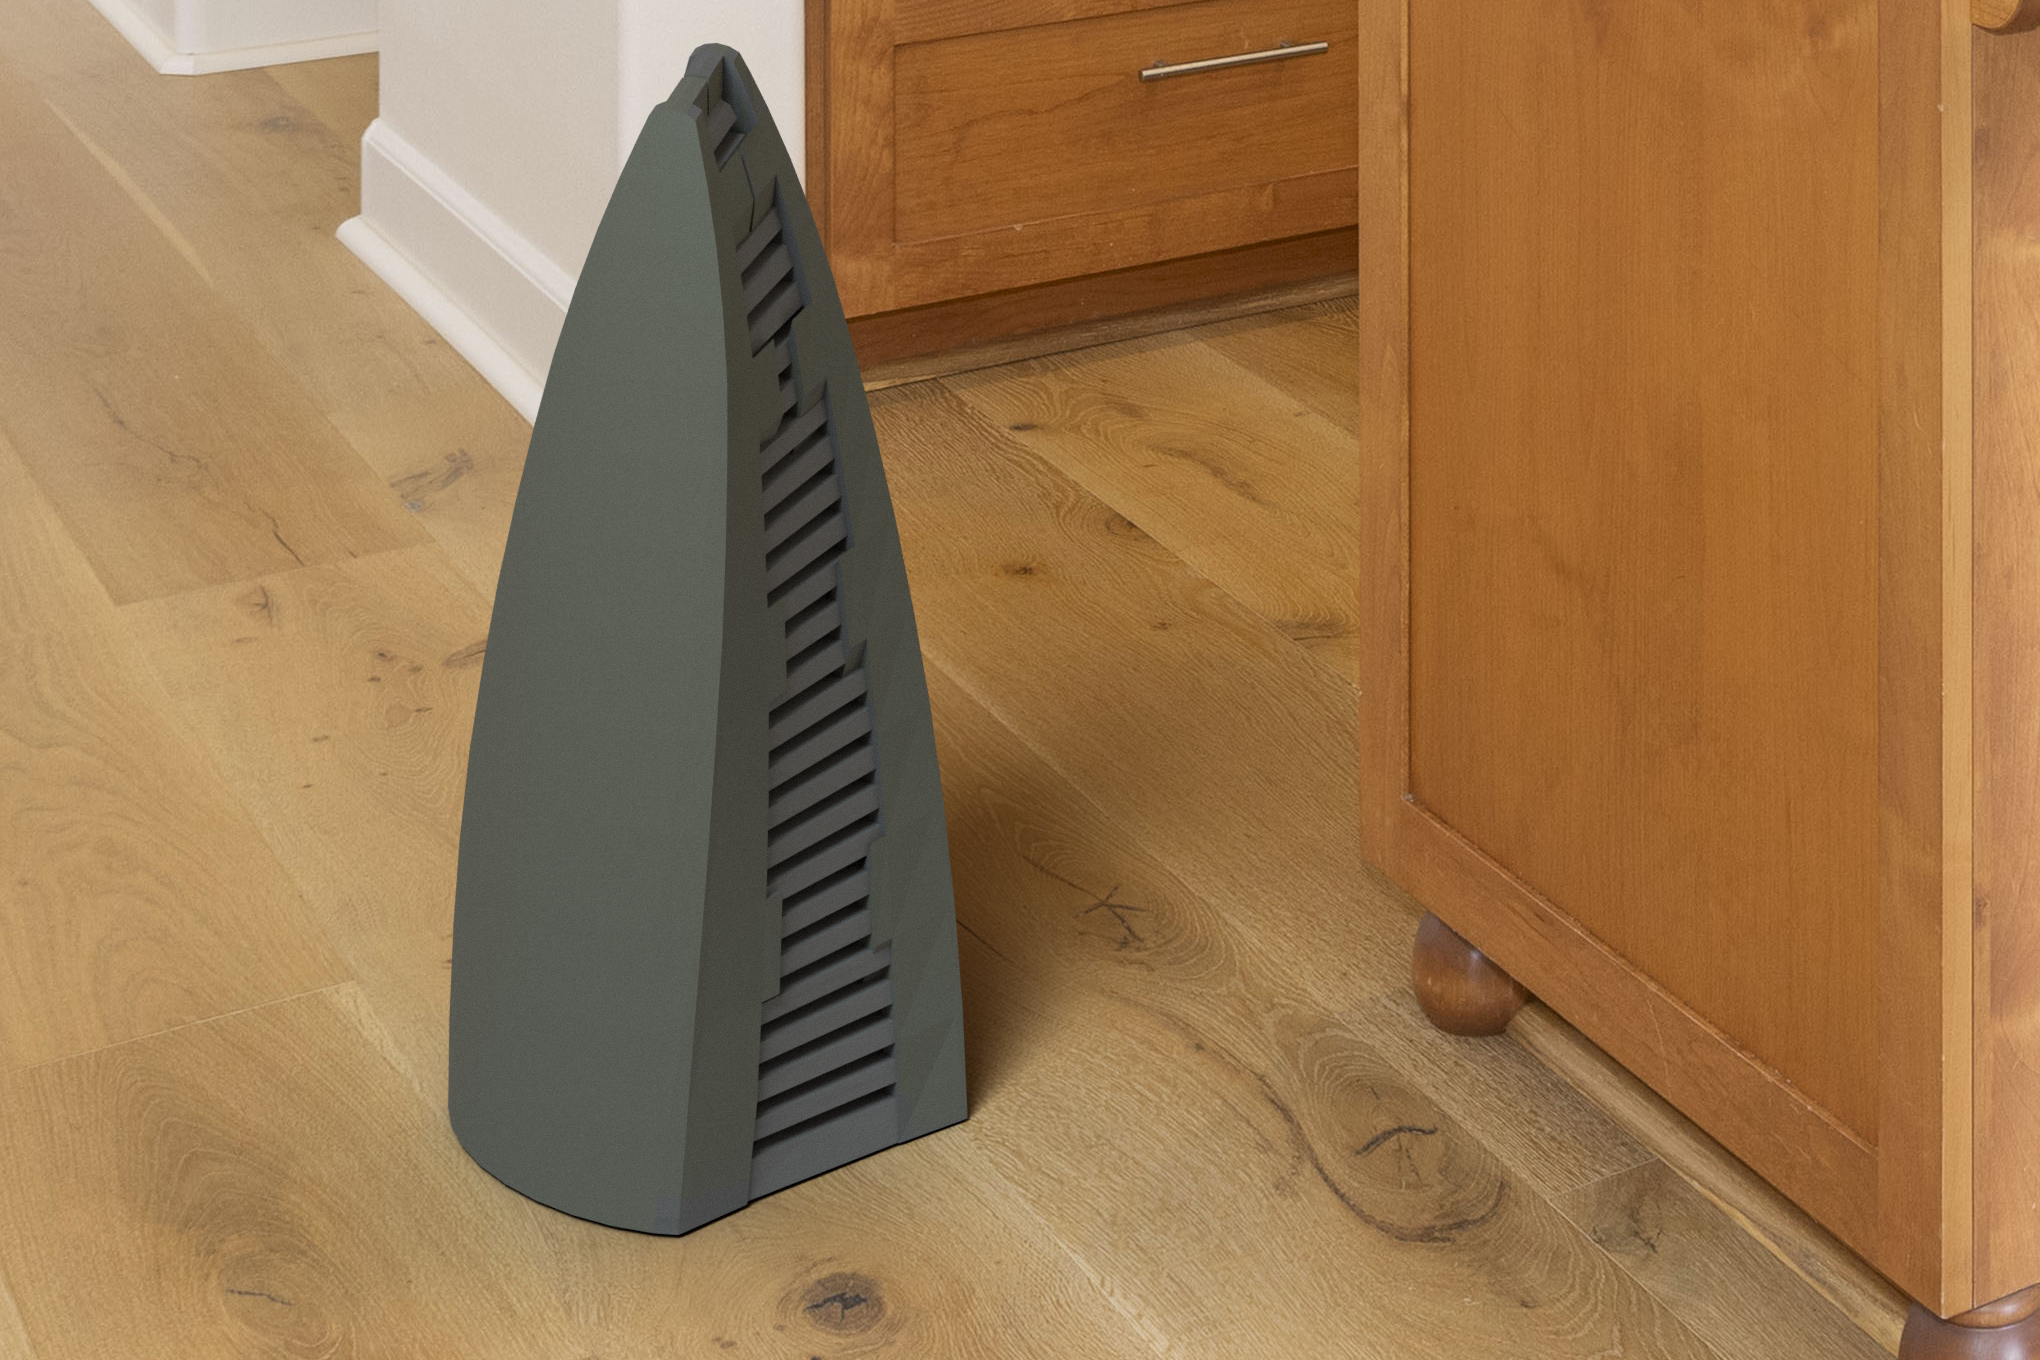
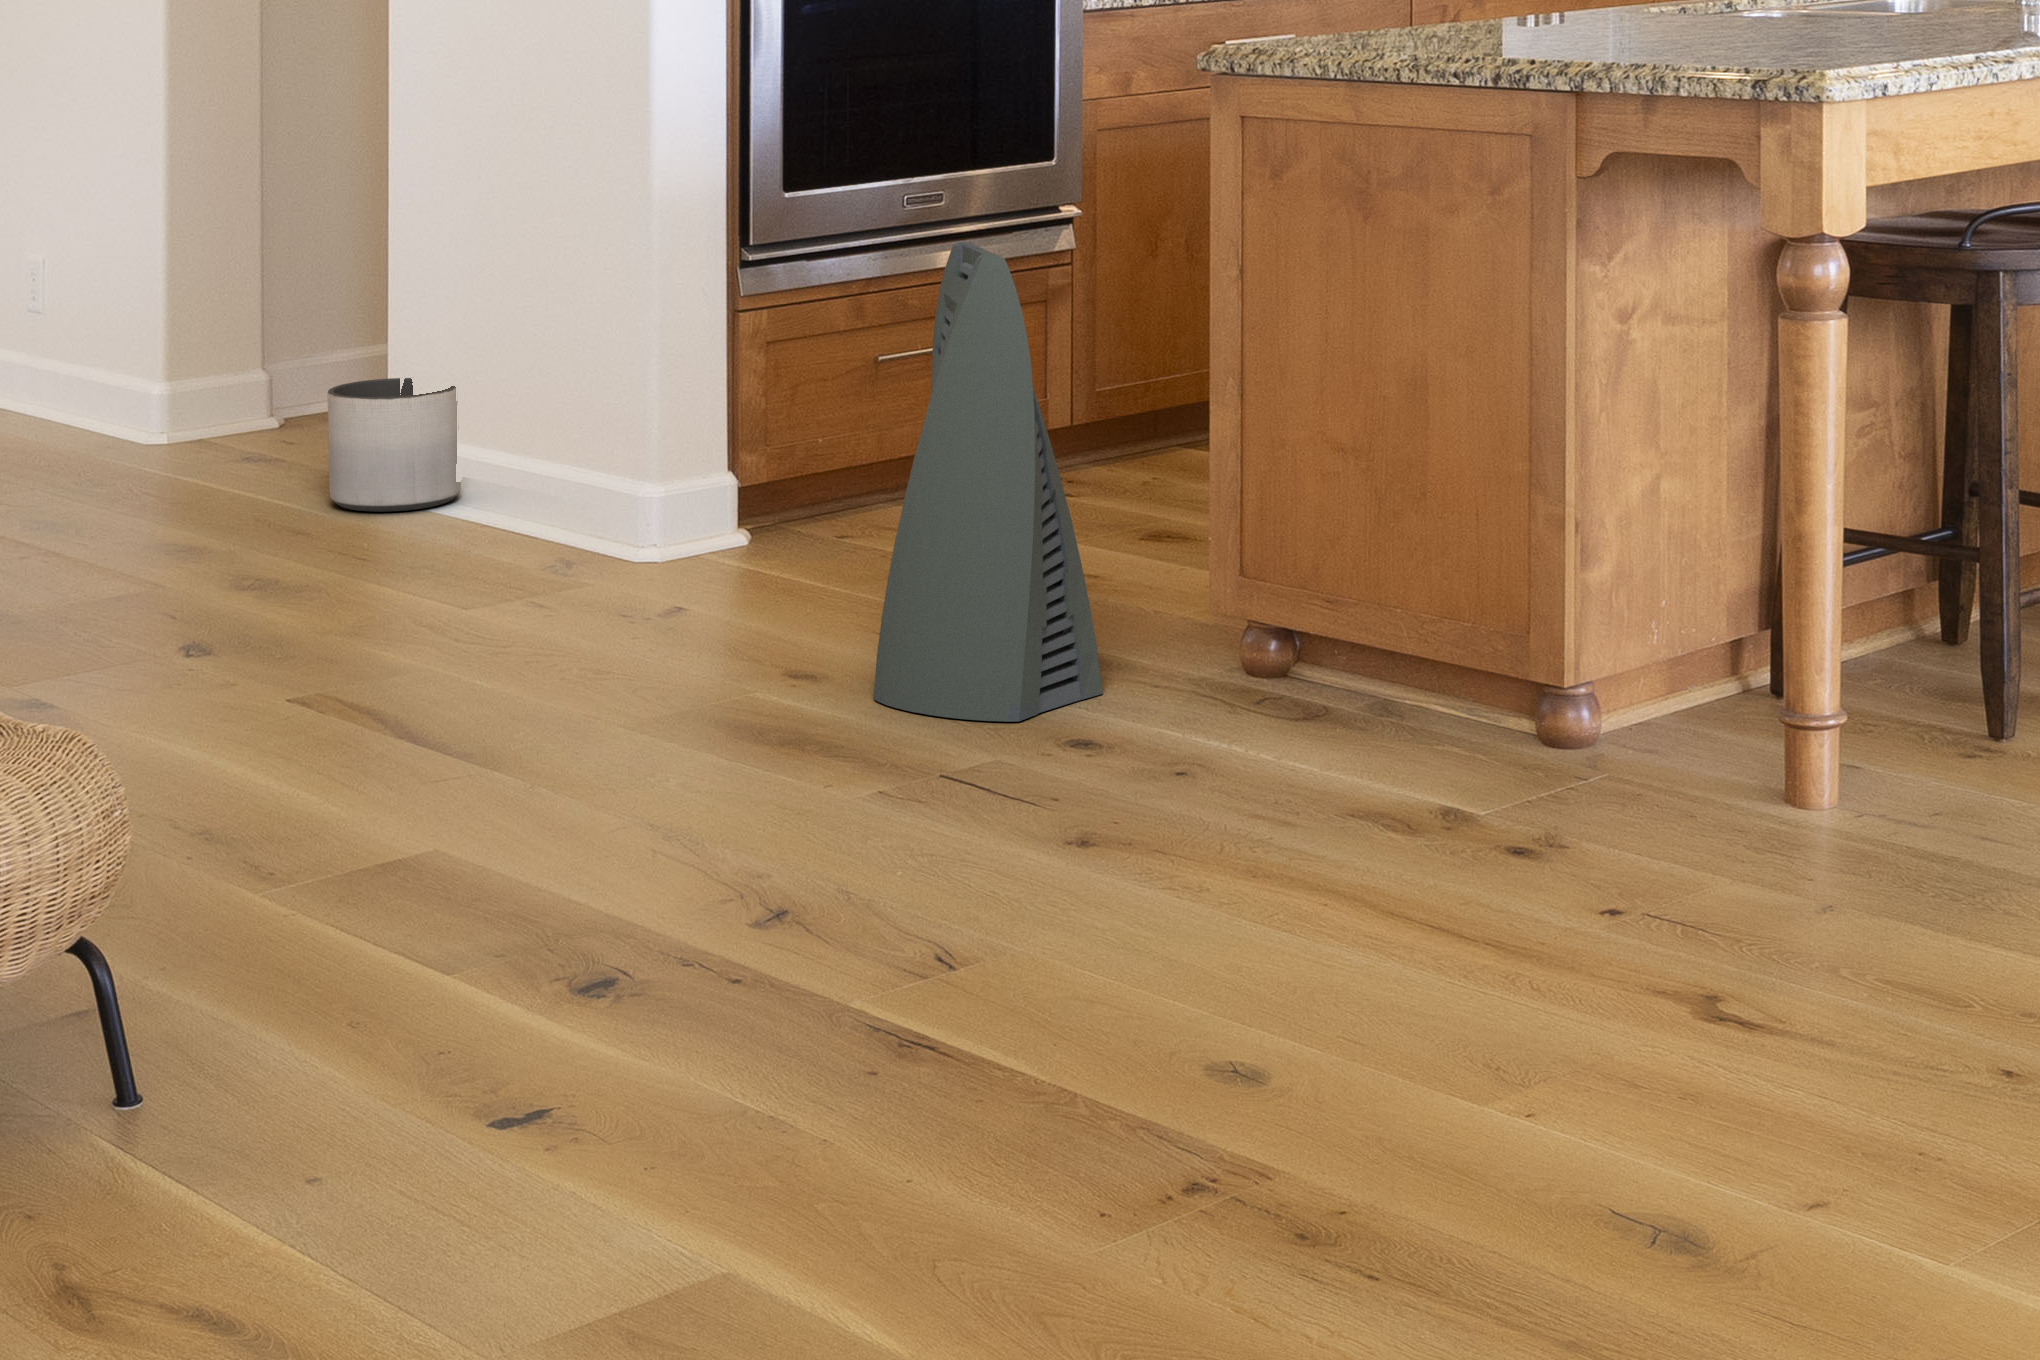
planter: none [135,70,394,333] -> present [327,378,461,512]

